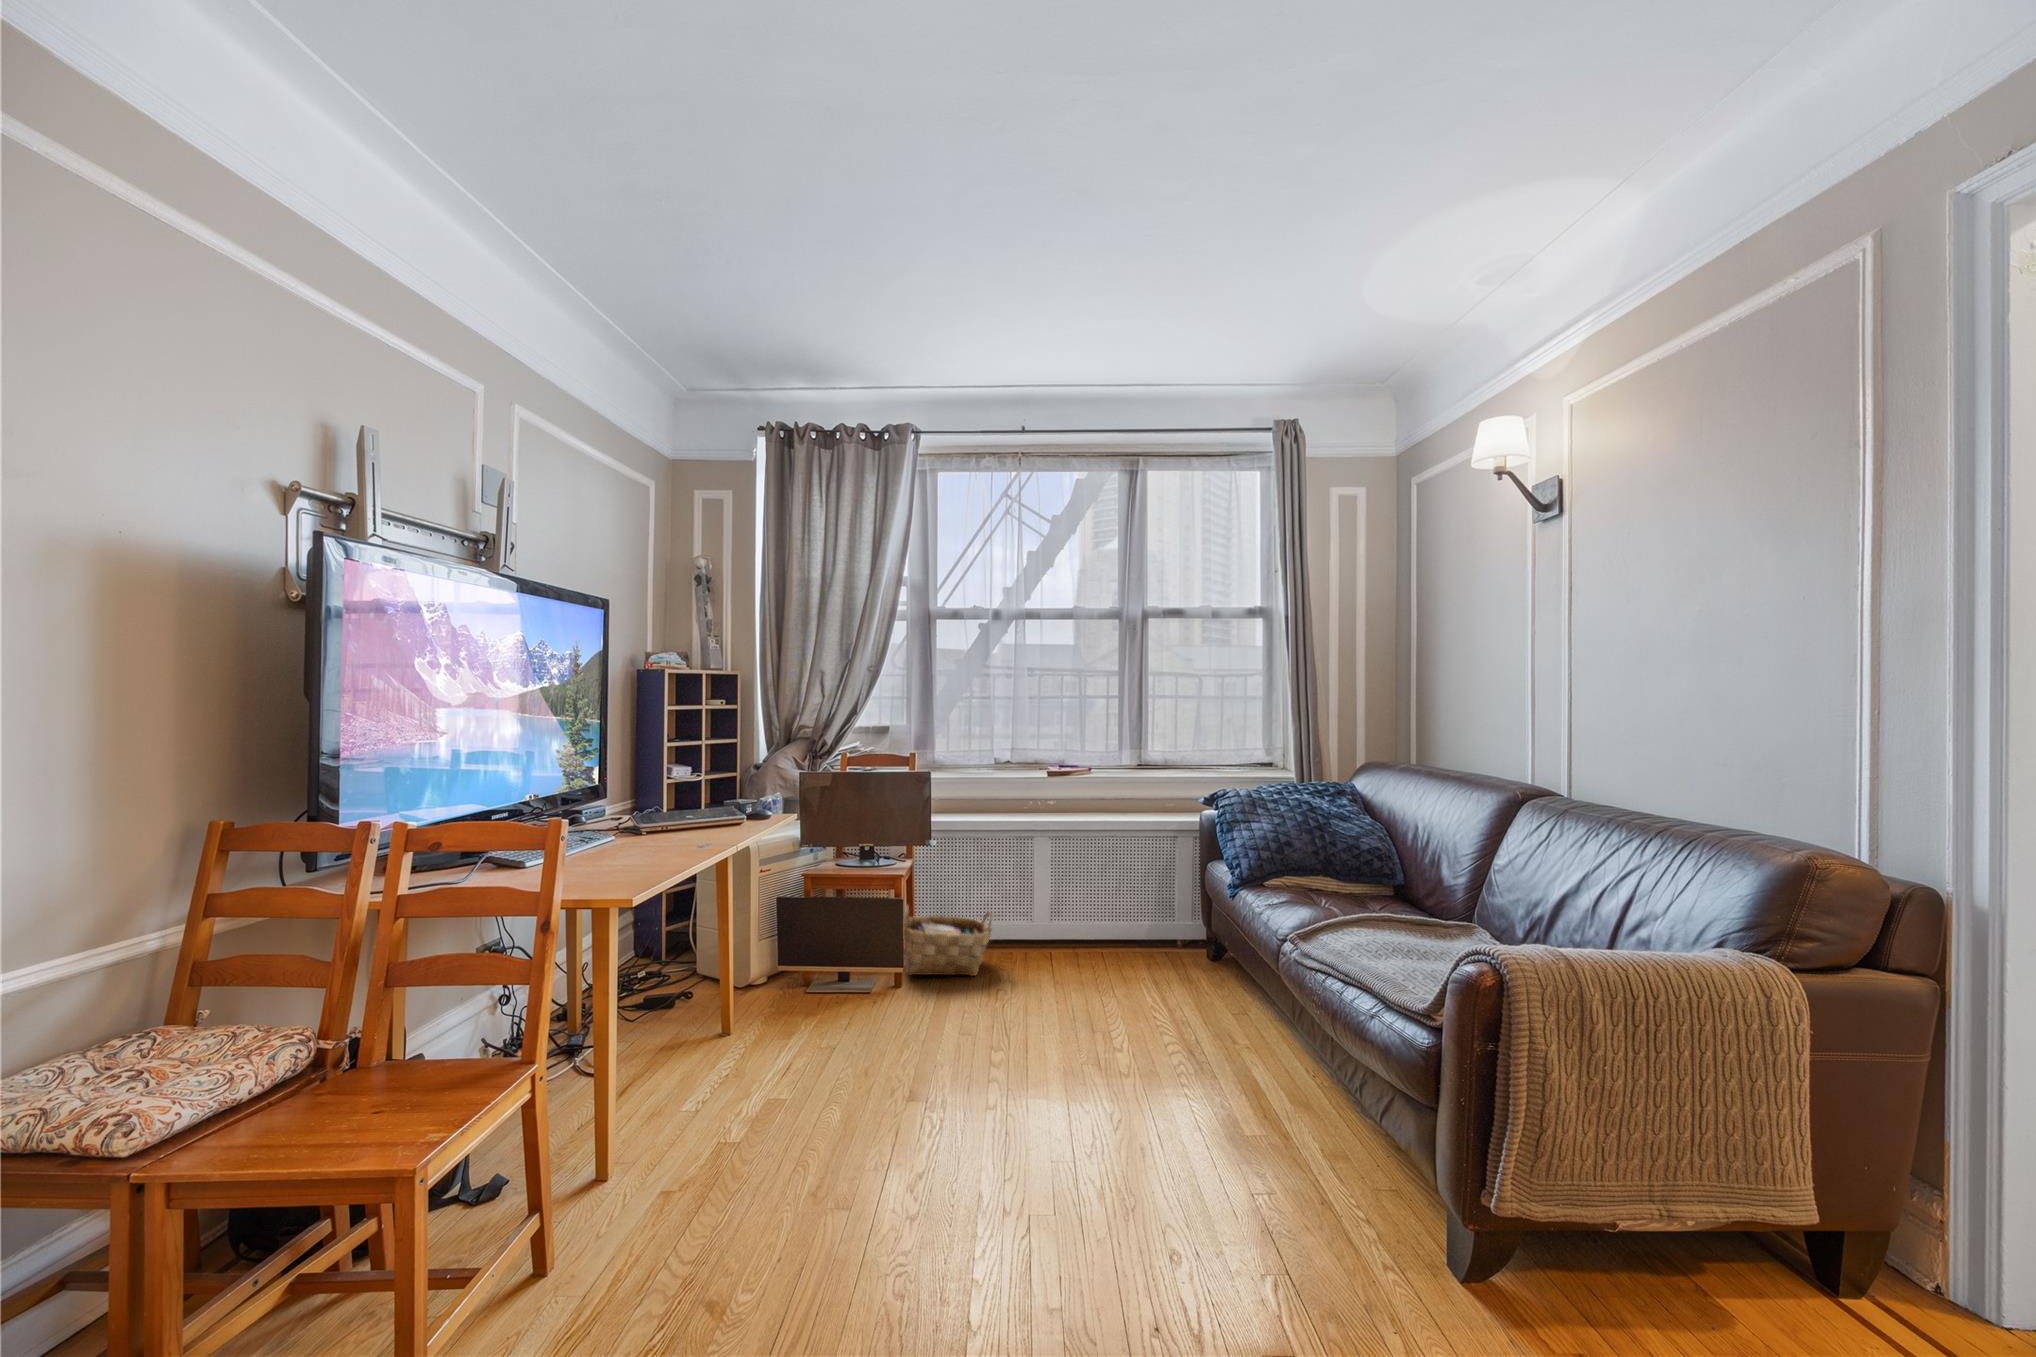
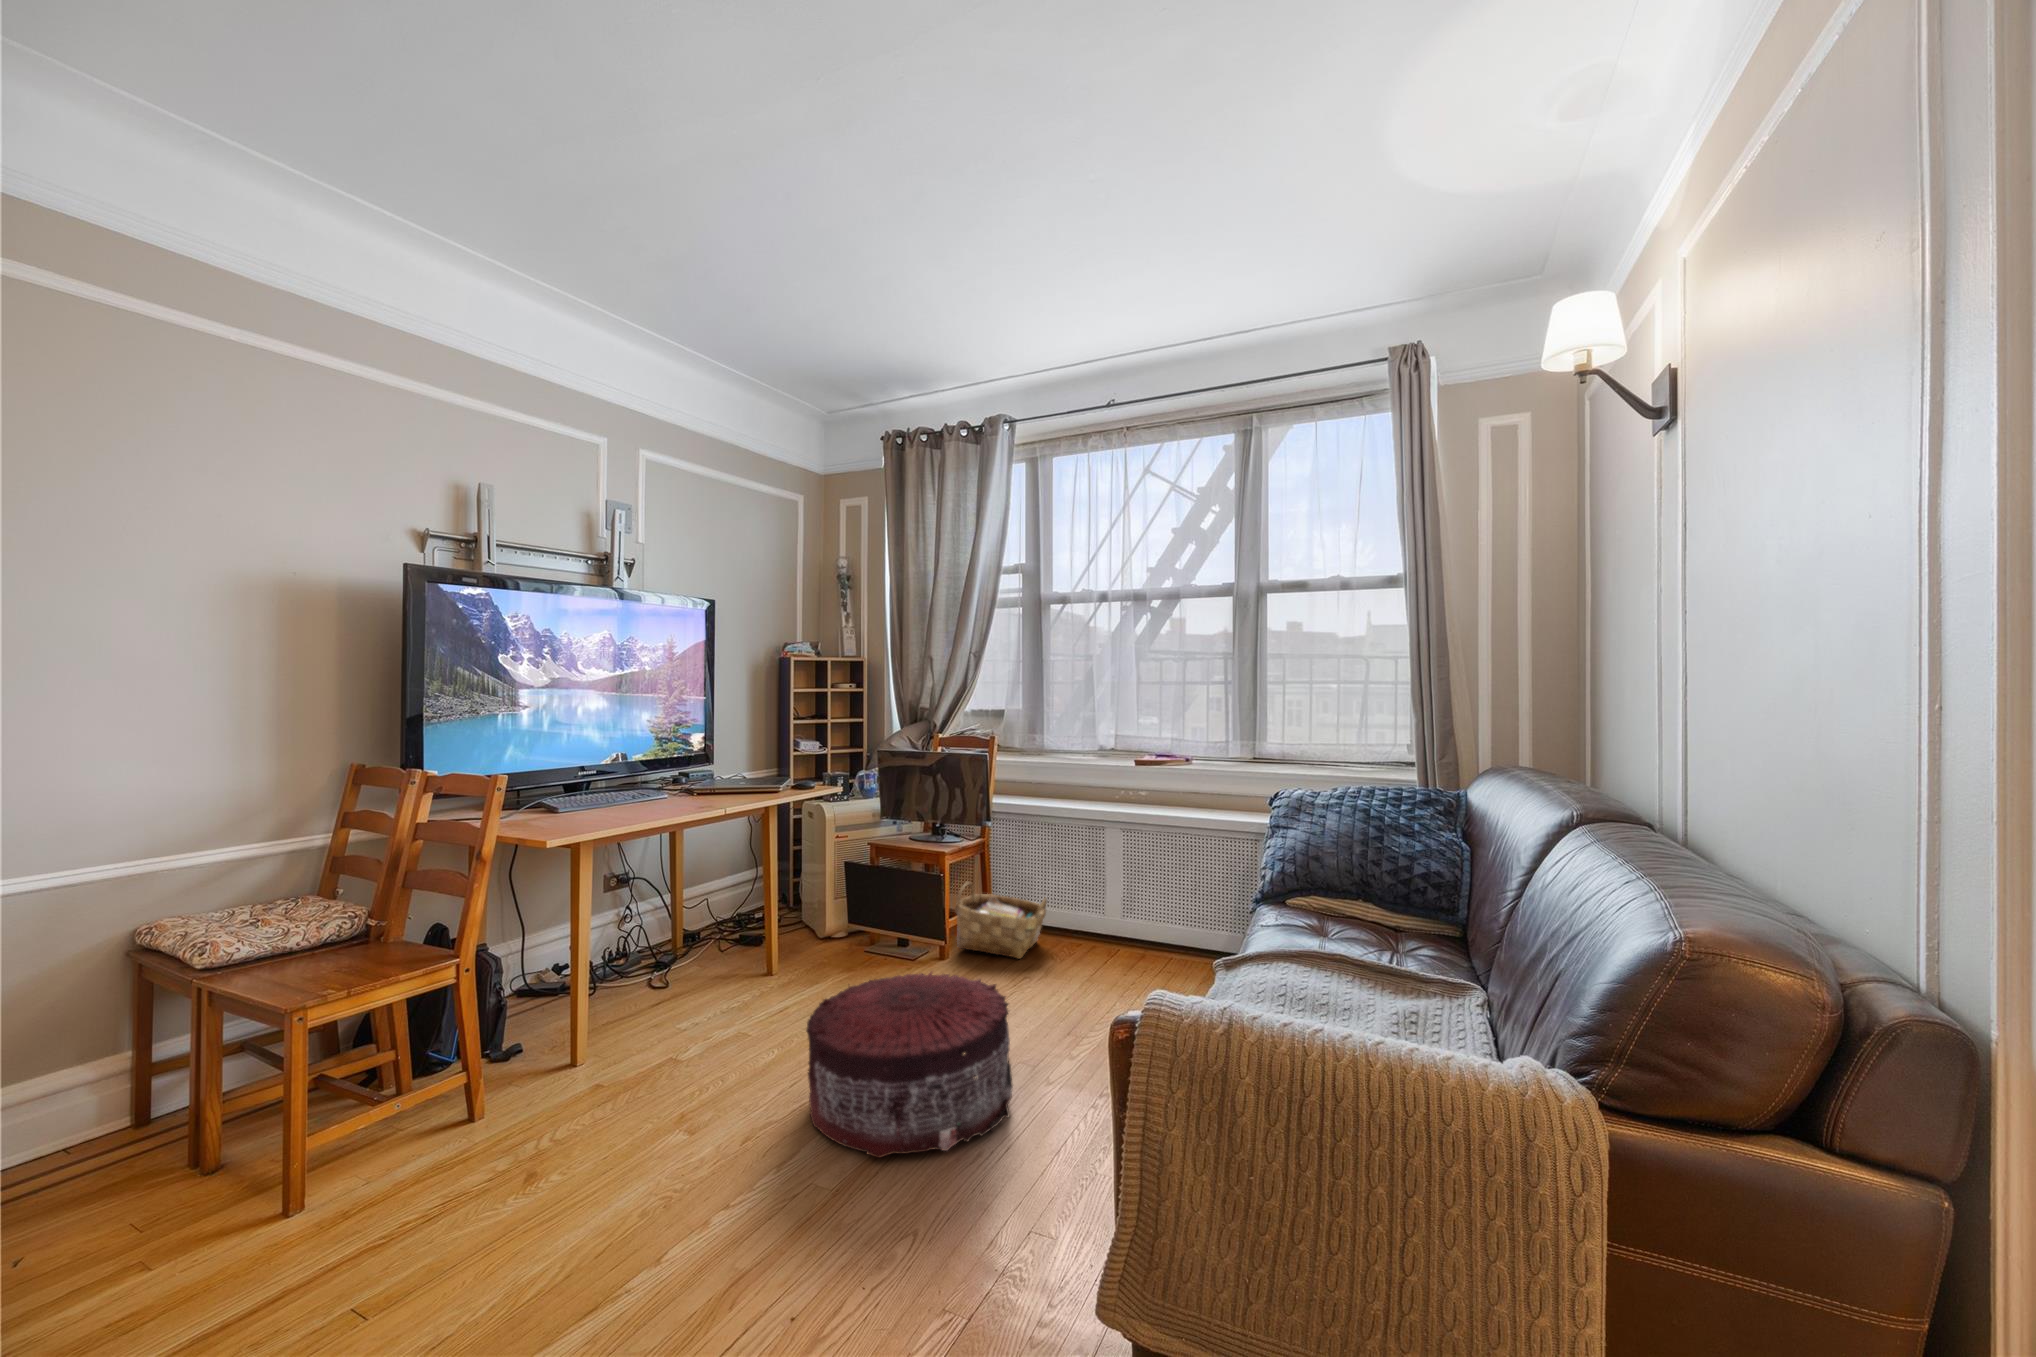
pouf: none [918,990,1137,1181] -> present [806,972,1013,1158]

